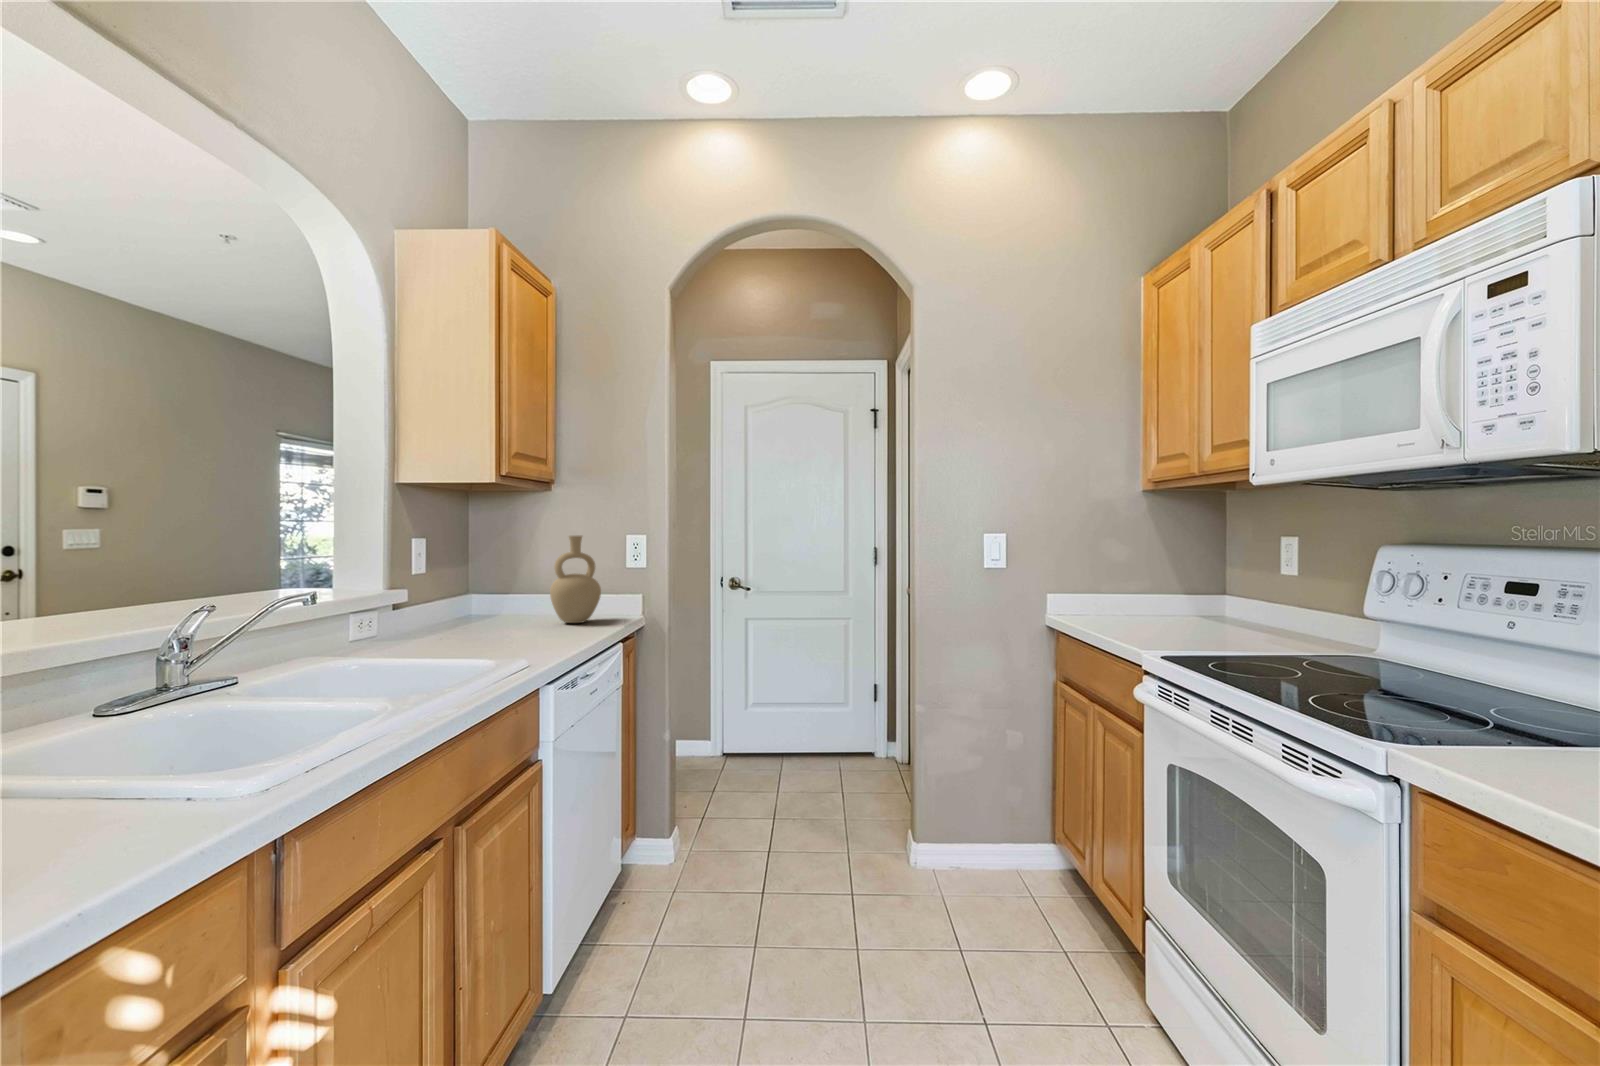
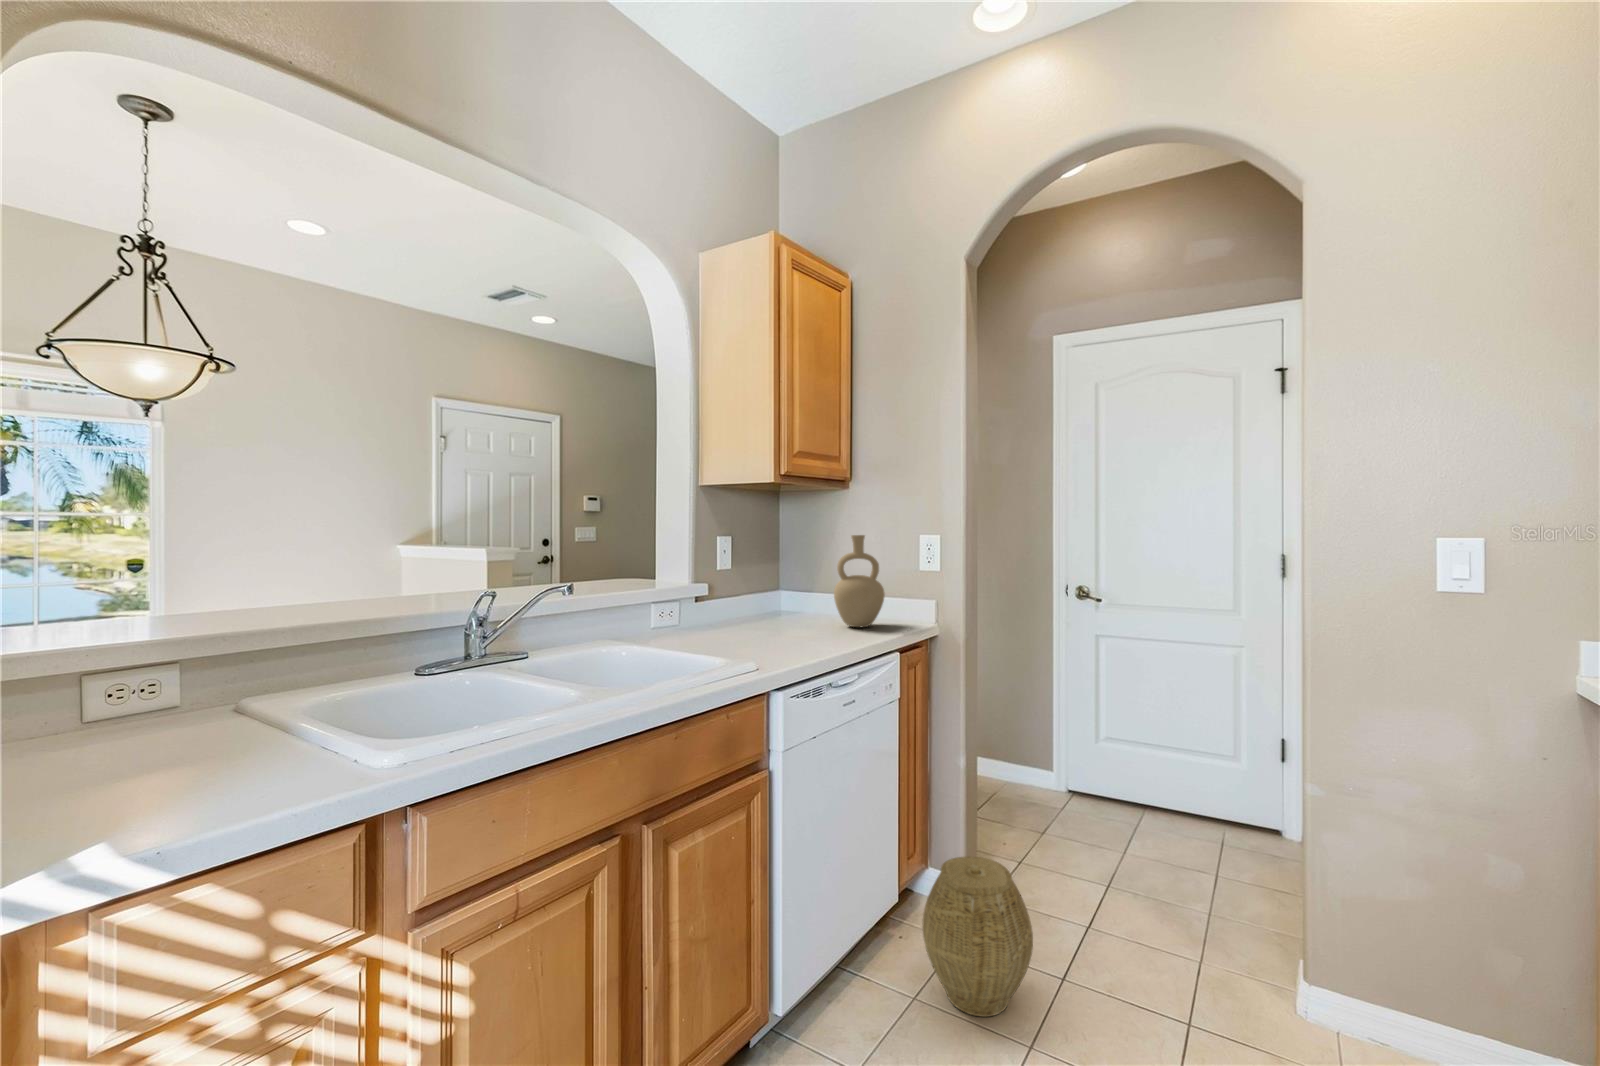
woven basket: none [658,809,750,944] -> present [922,856,1033,1017]

